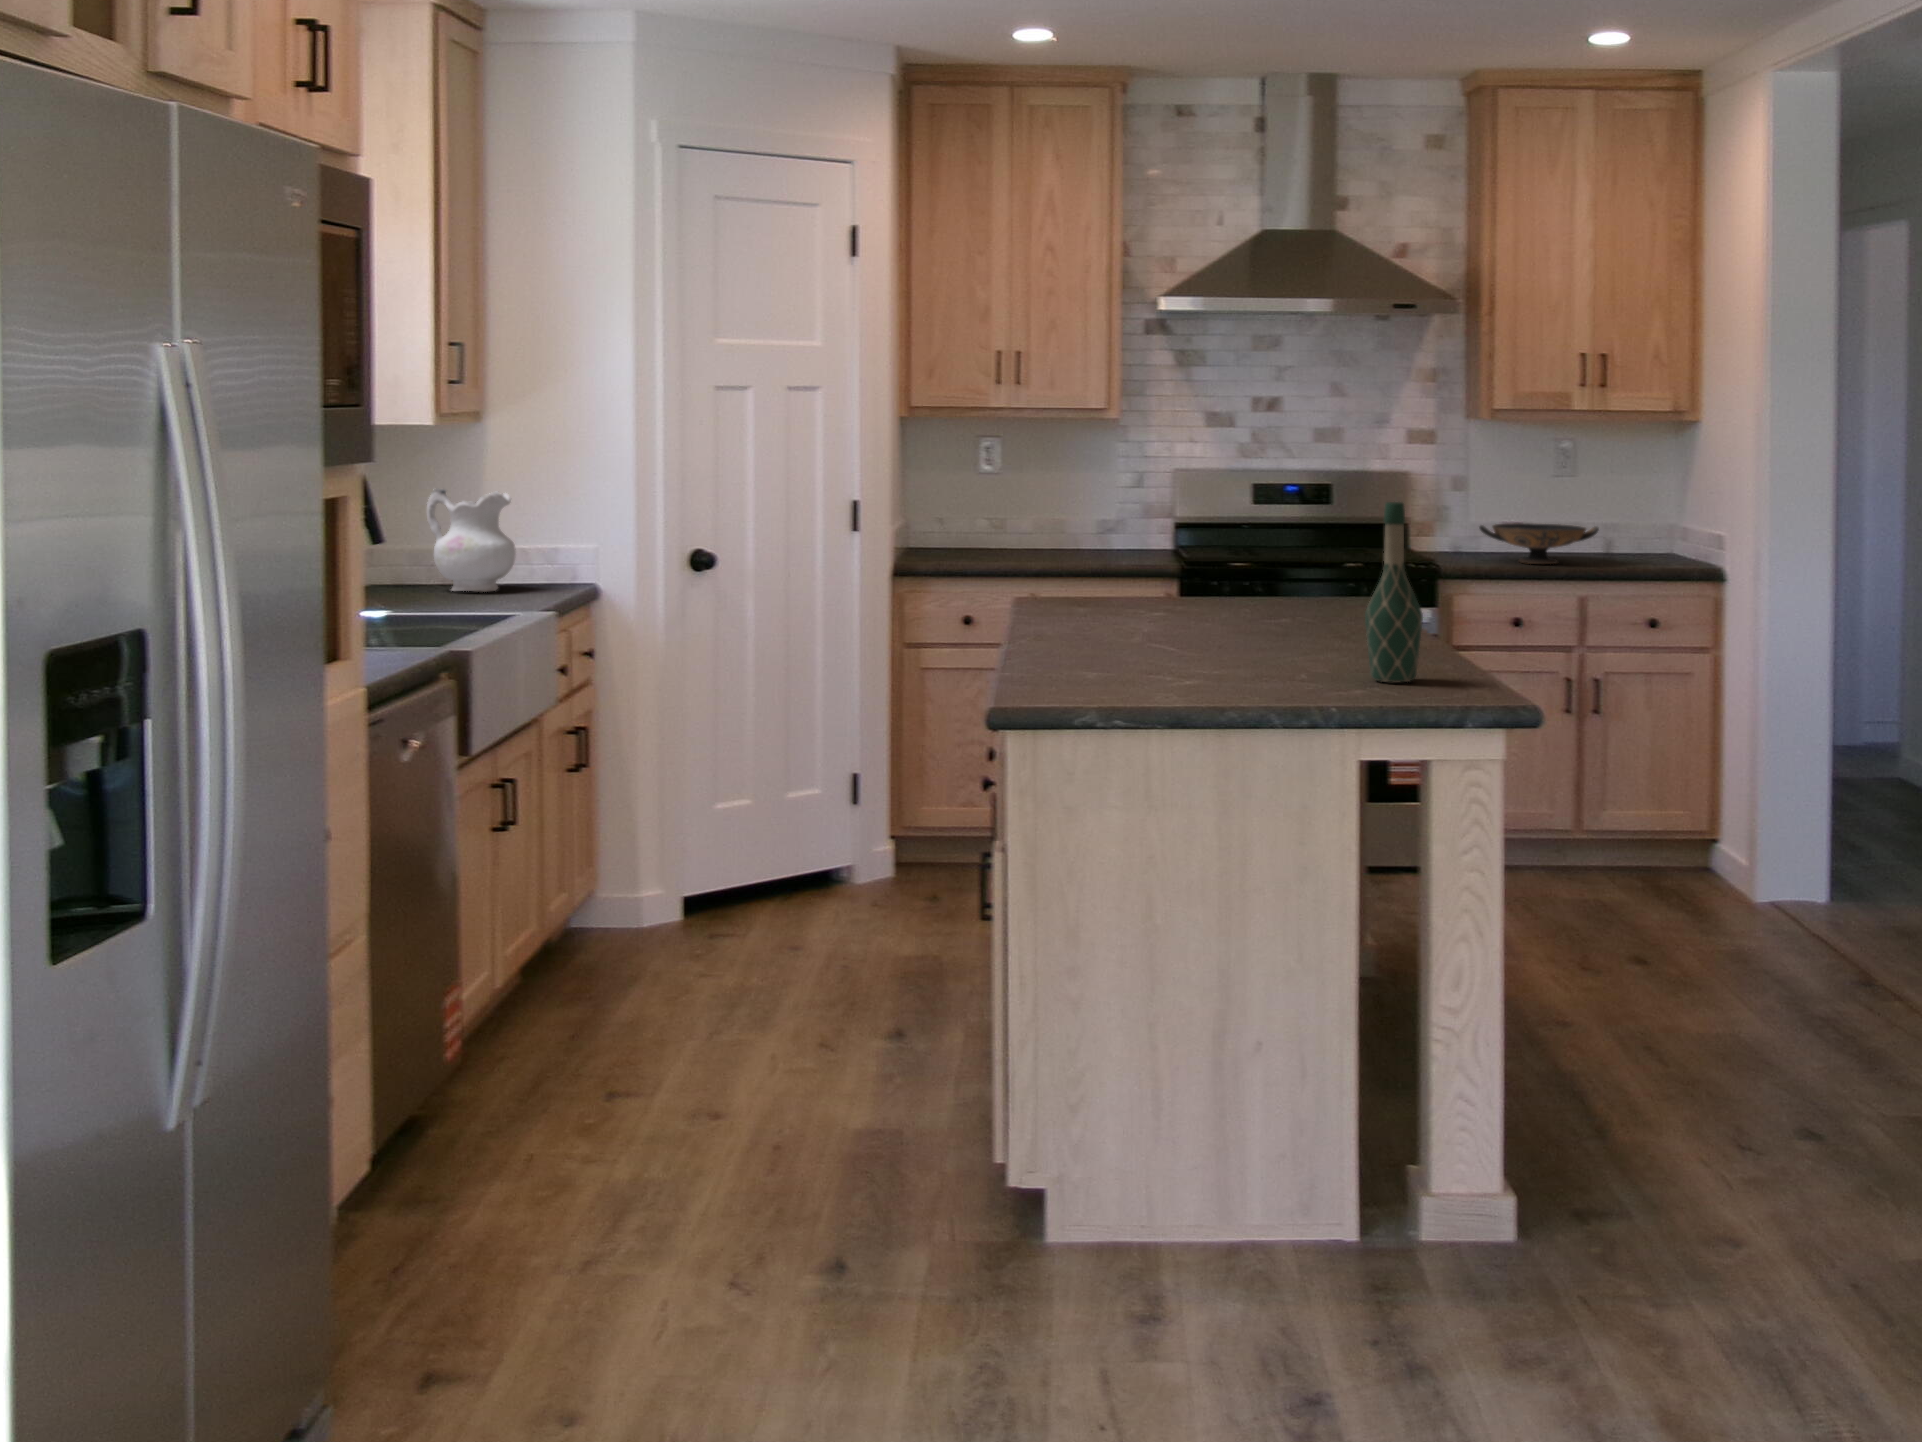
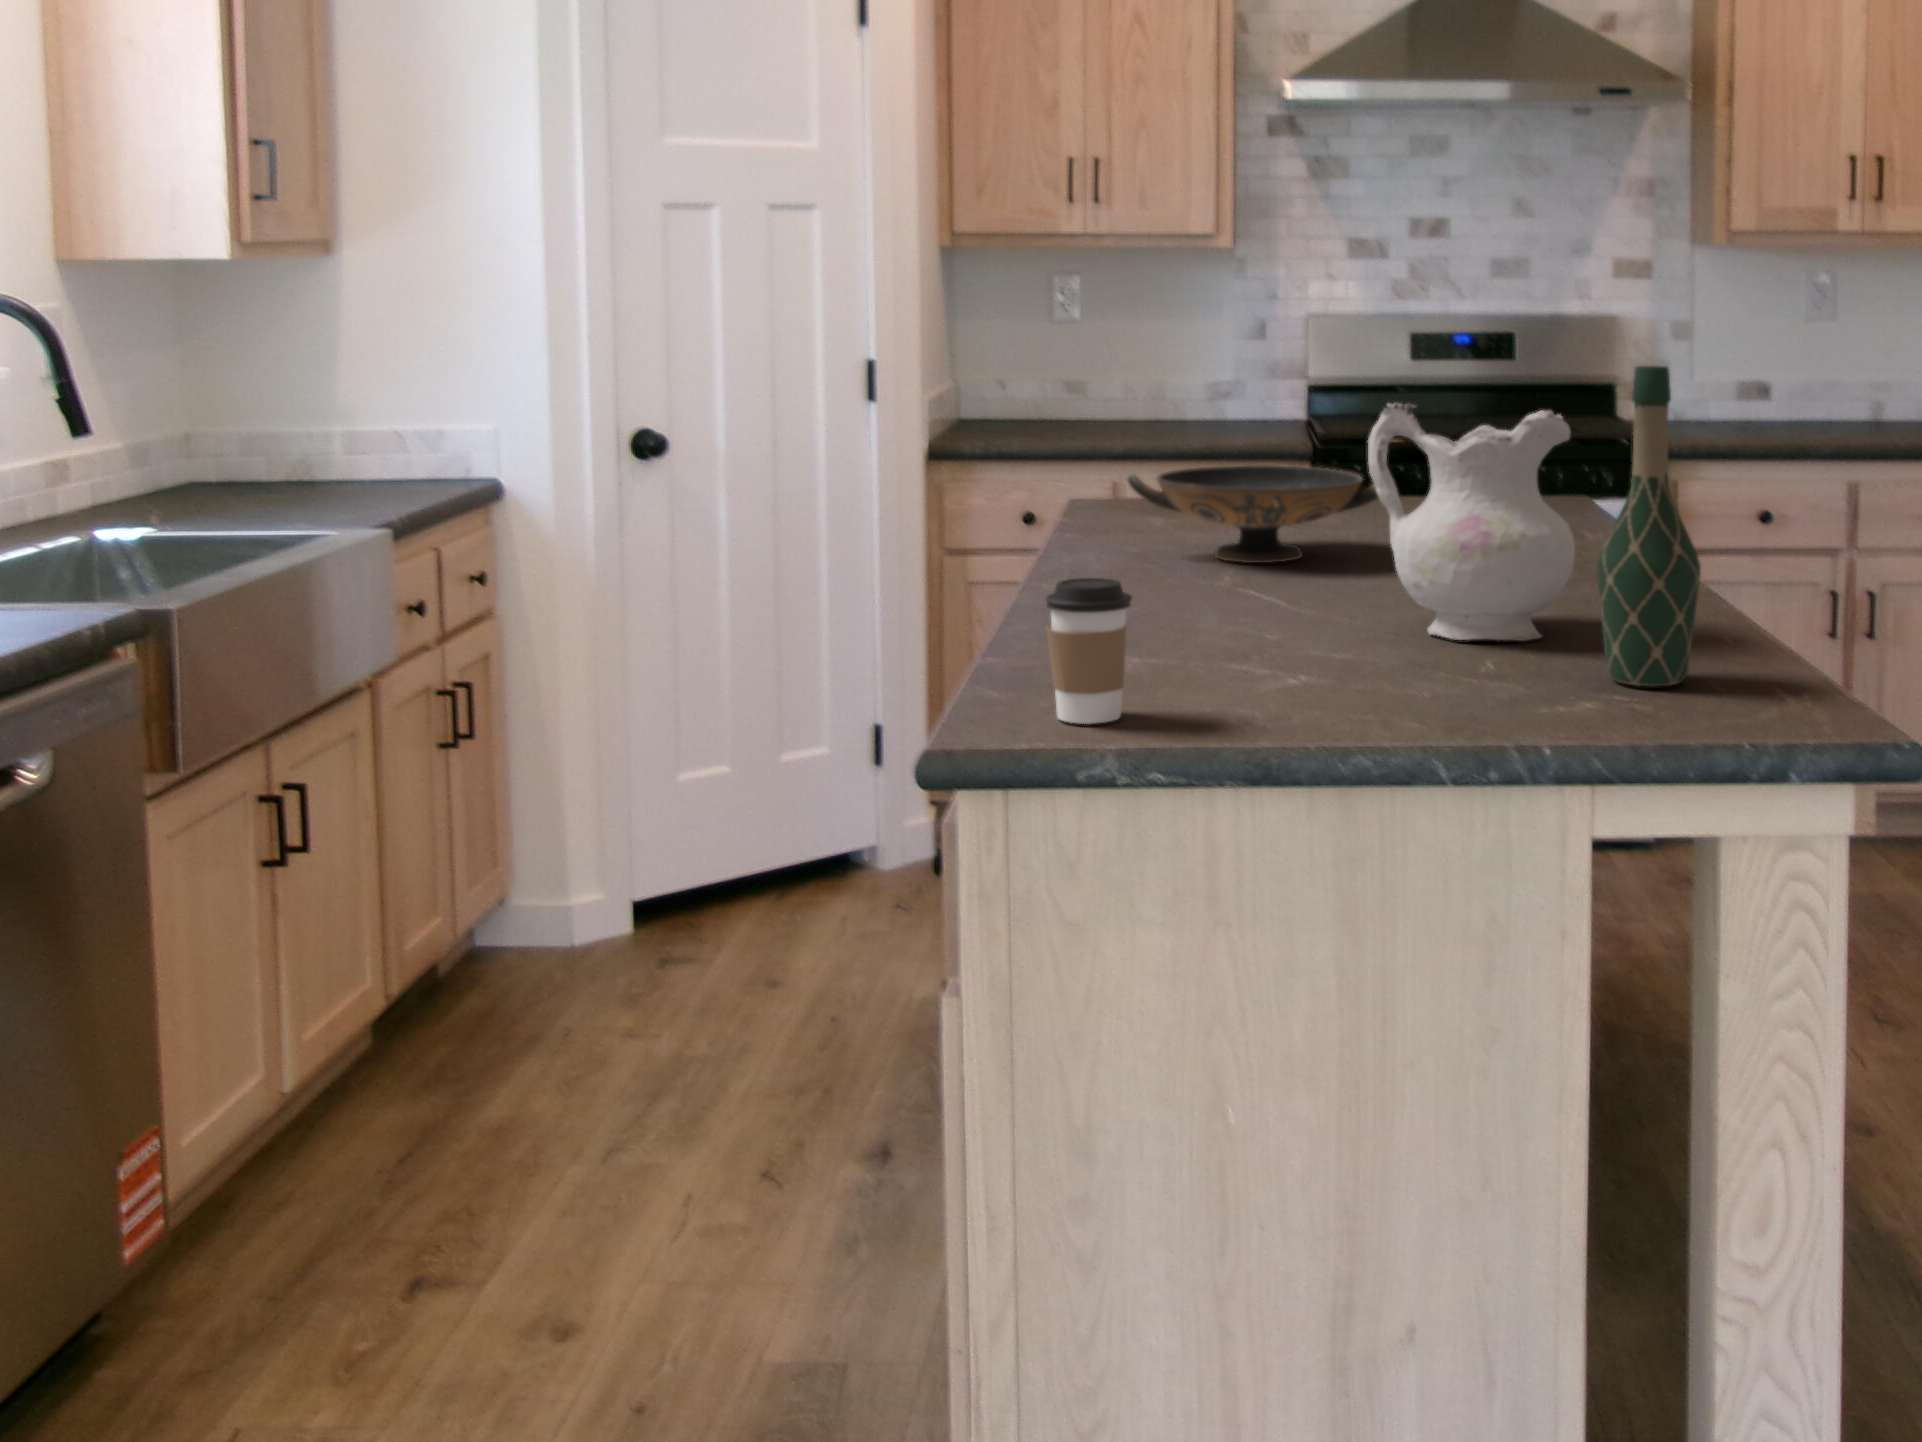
ceramic pitcher: present [427,488,516,592] -> present [1368,402,1575,641]
decorative bowl: present [1479,523,1599,564] -> present [1128,465,1379,563]
coffee cup: none [1060,616,1108,695] -> present [1046,578,1132,724]

